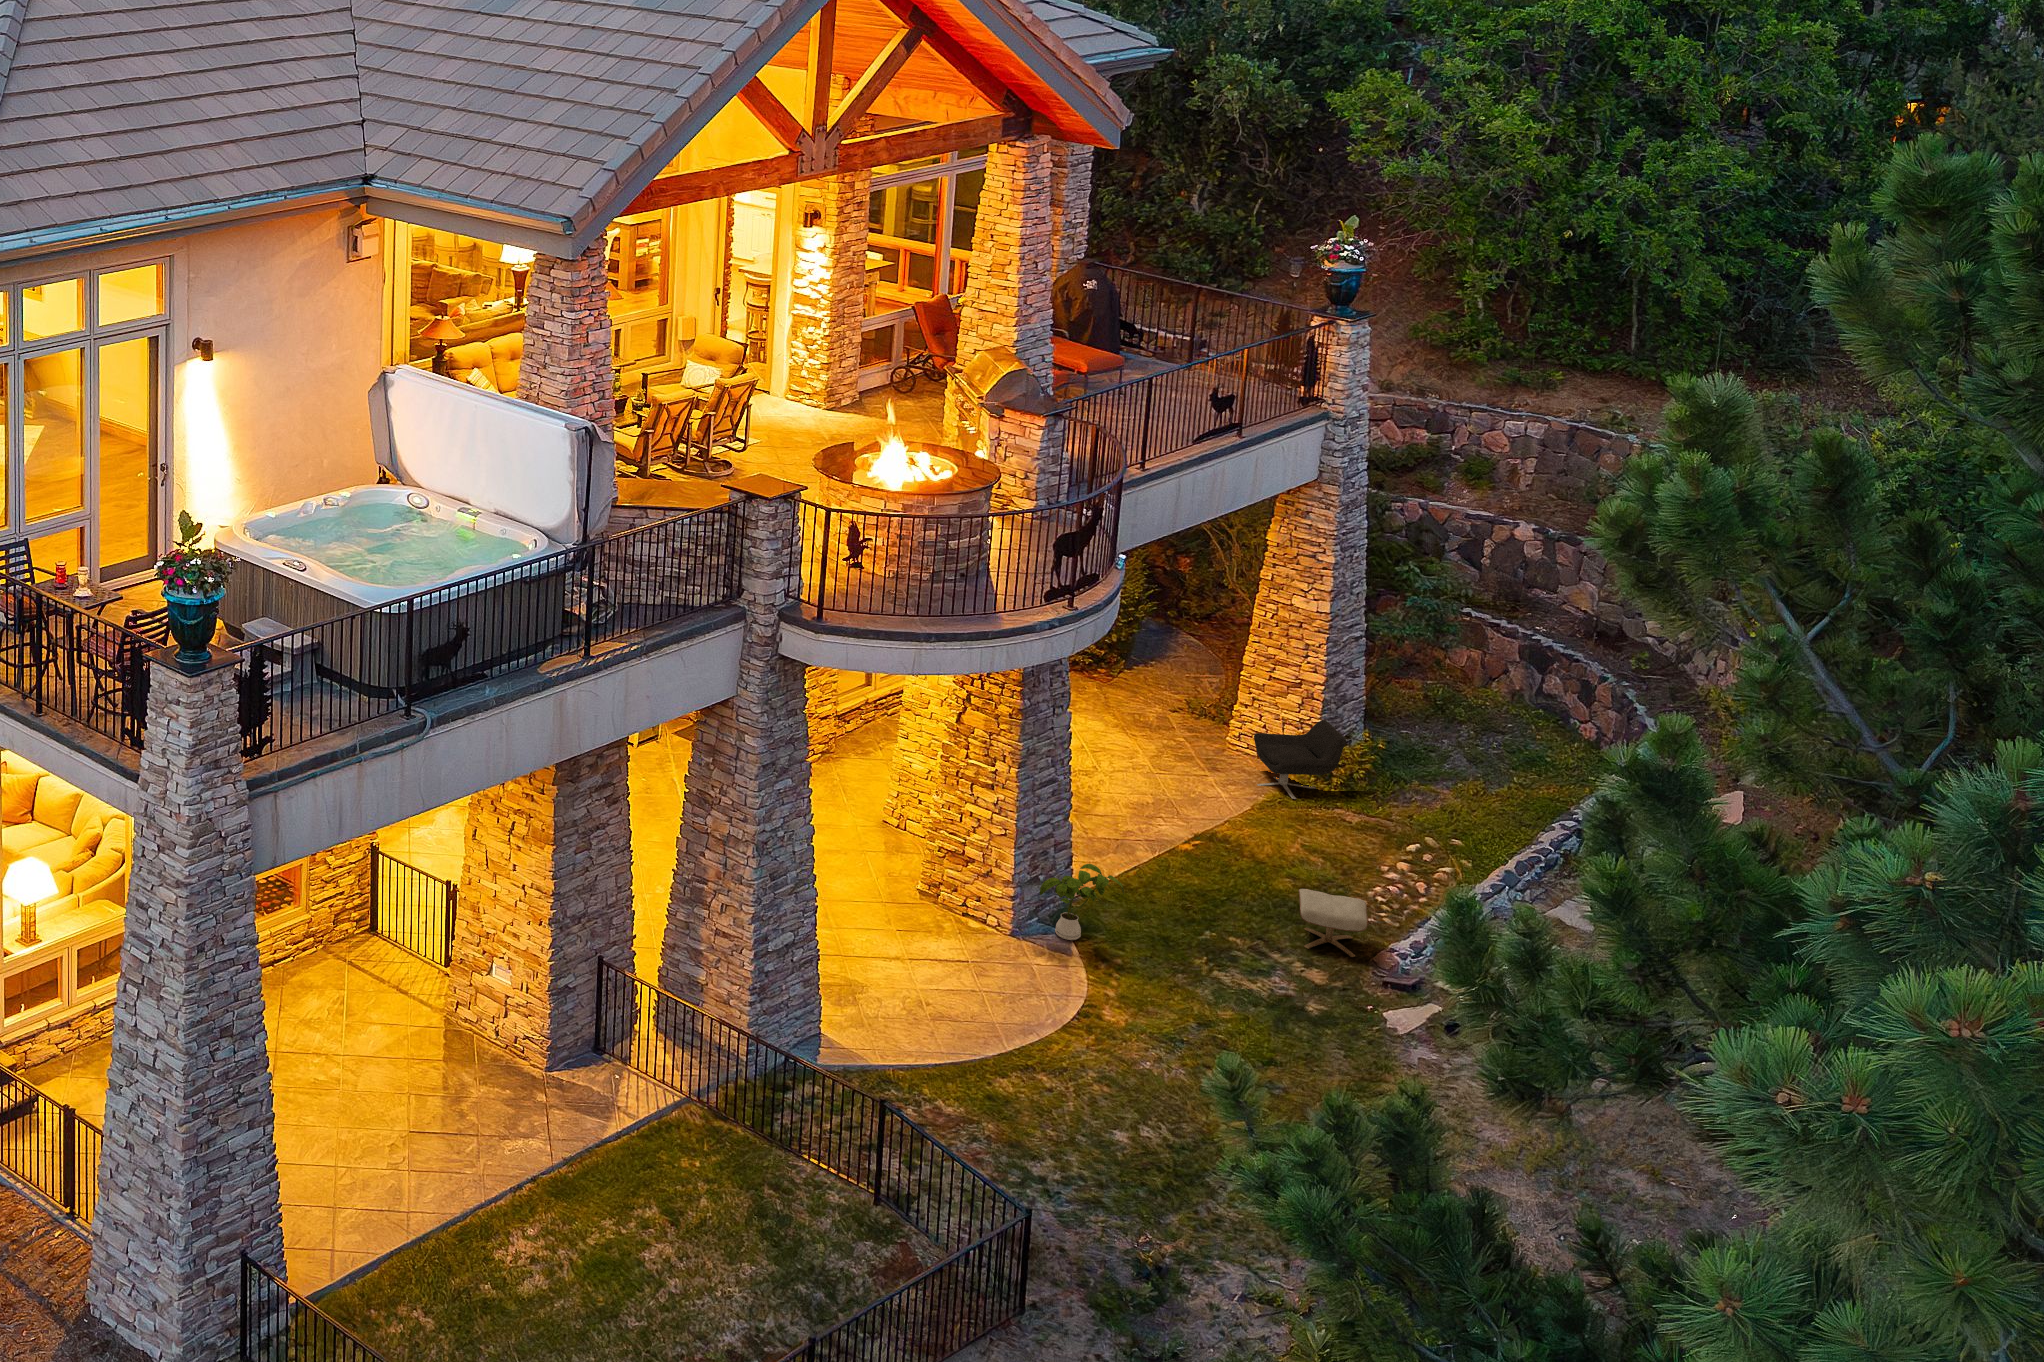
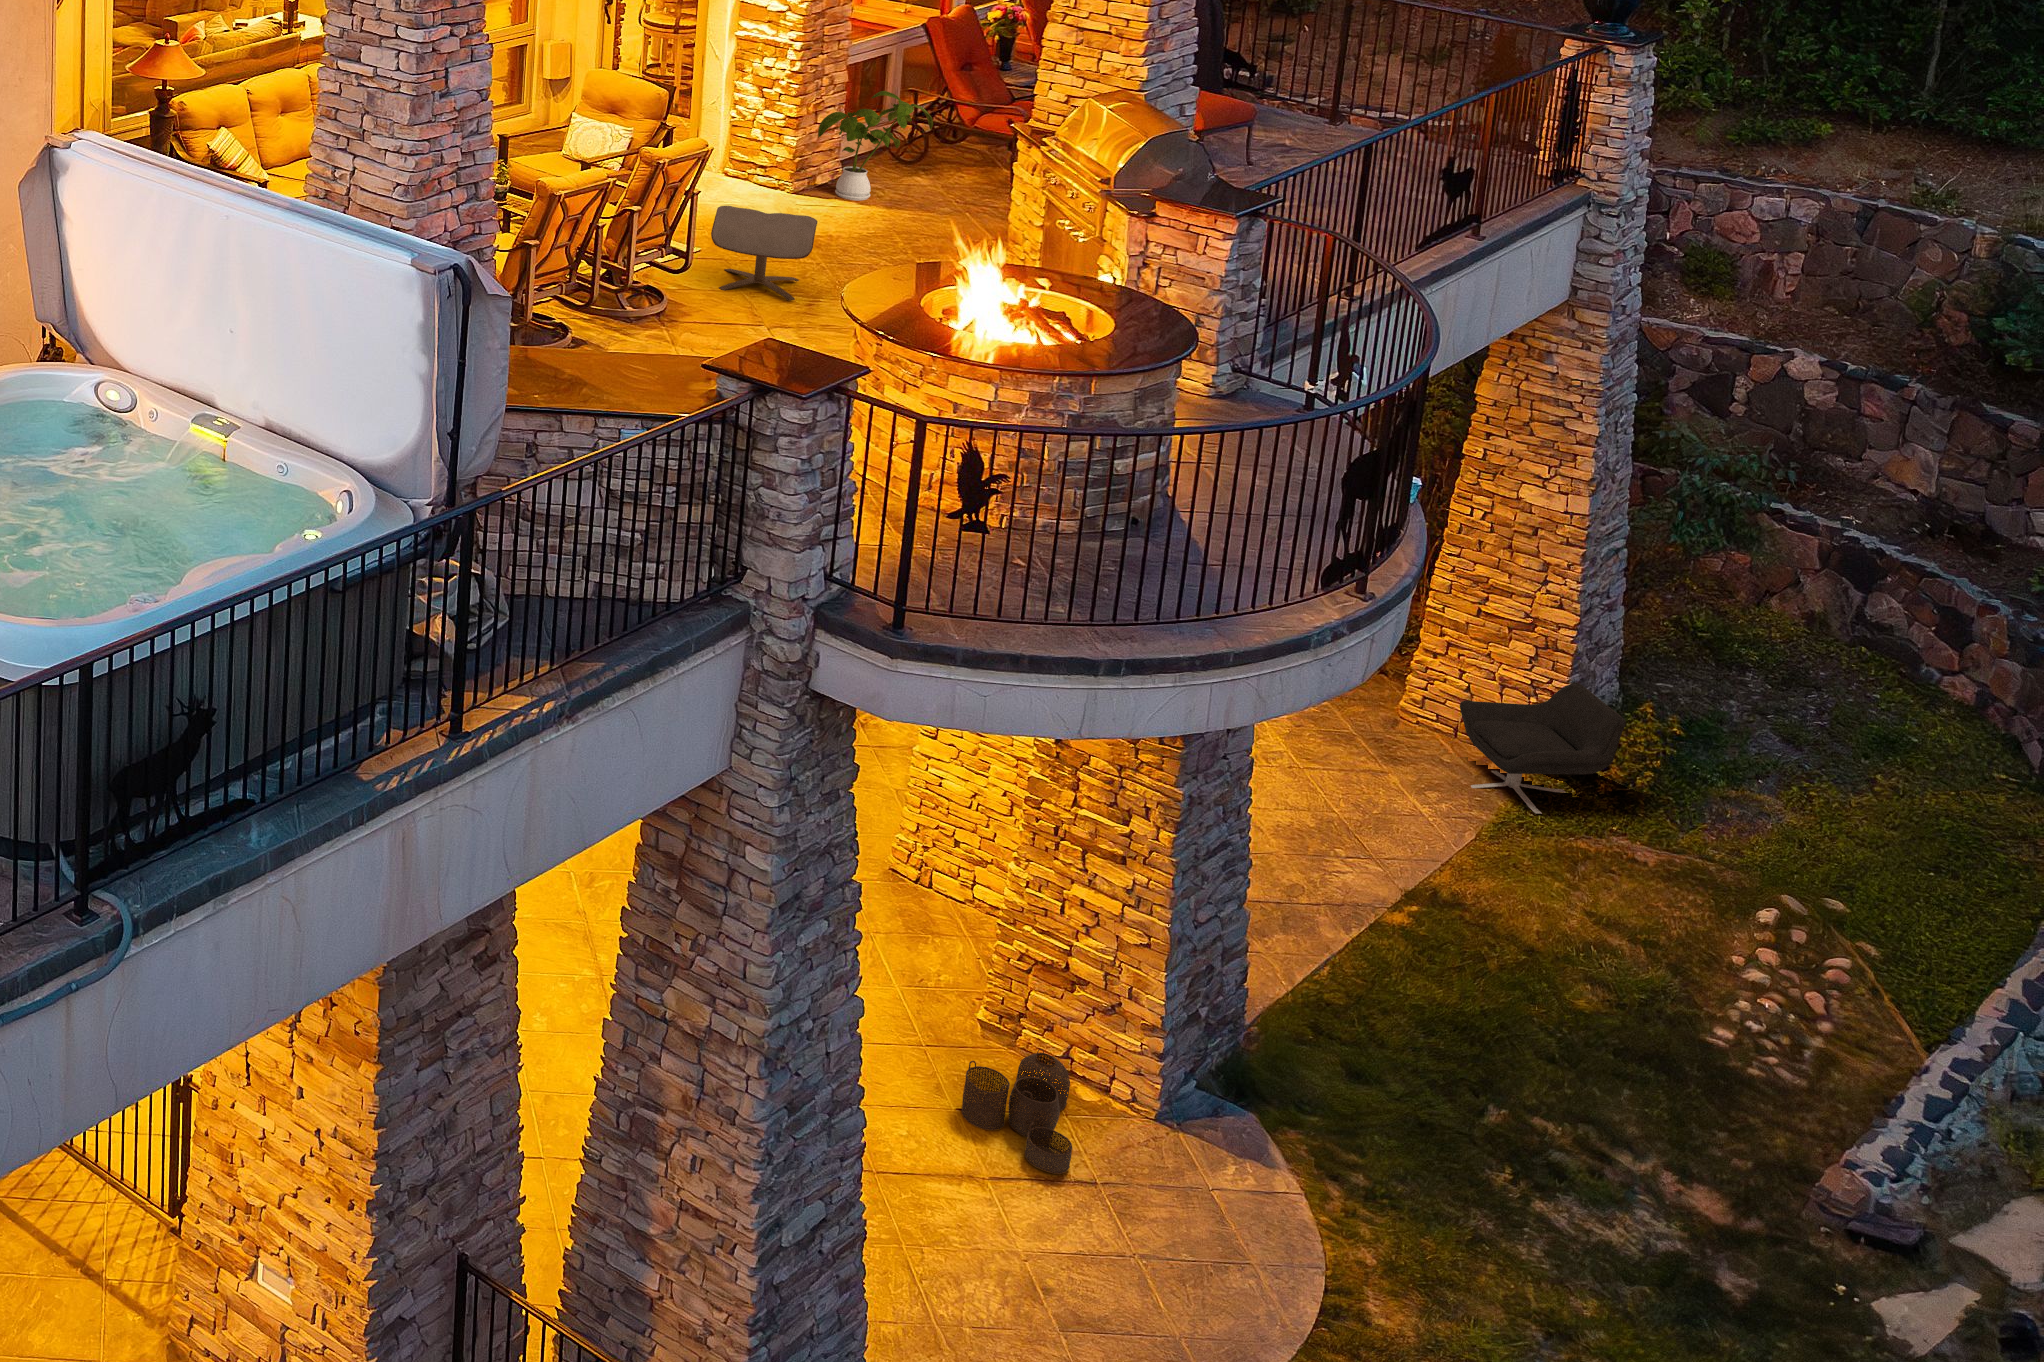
house plant: present [1040,864,1124,940] -> present [818,91,933,201]
ottoman: present [1299,889,1368,957] -> present [711,206,818,300]
woven basket: none [899,900,963,960] -> present [961,1049,1072,1174]

